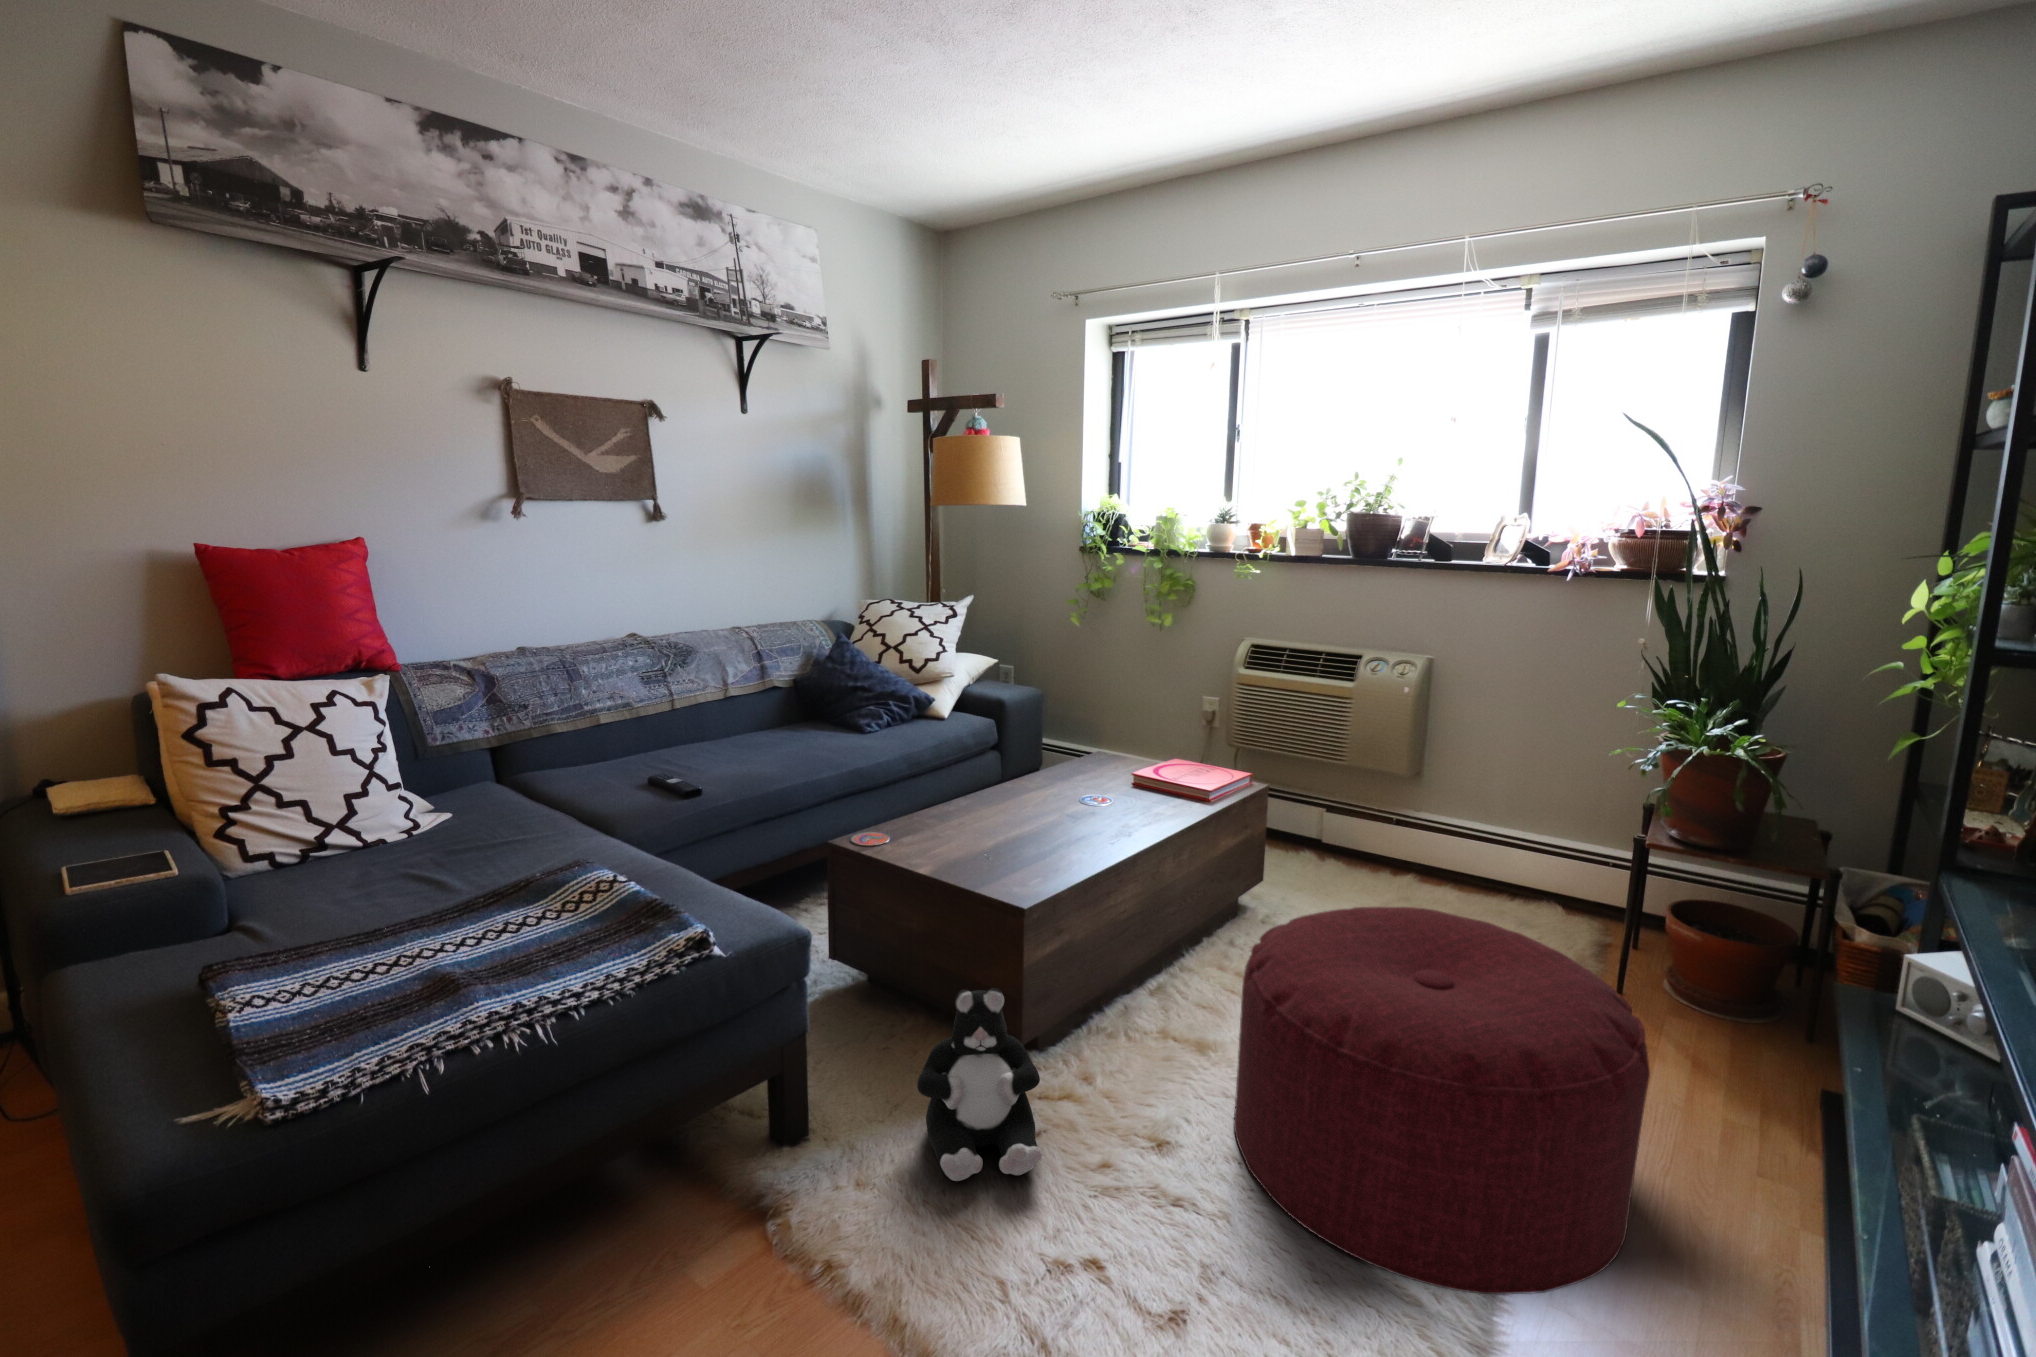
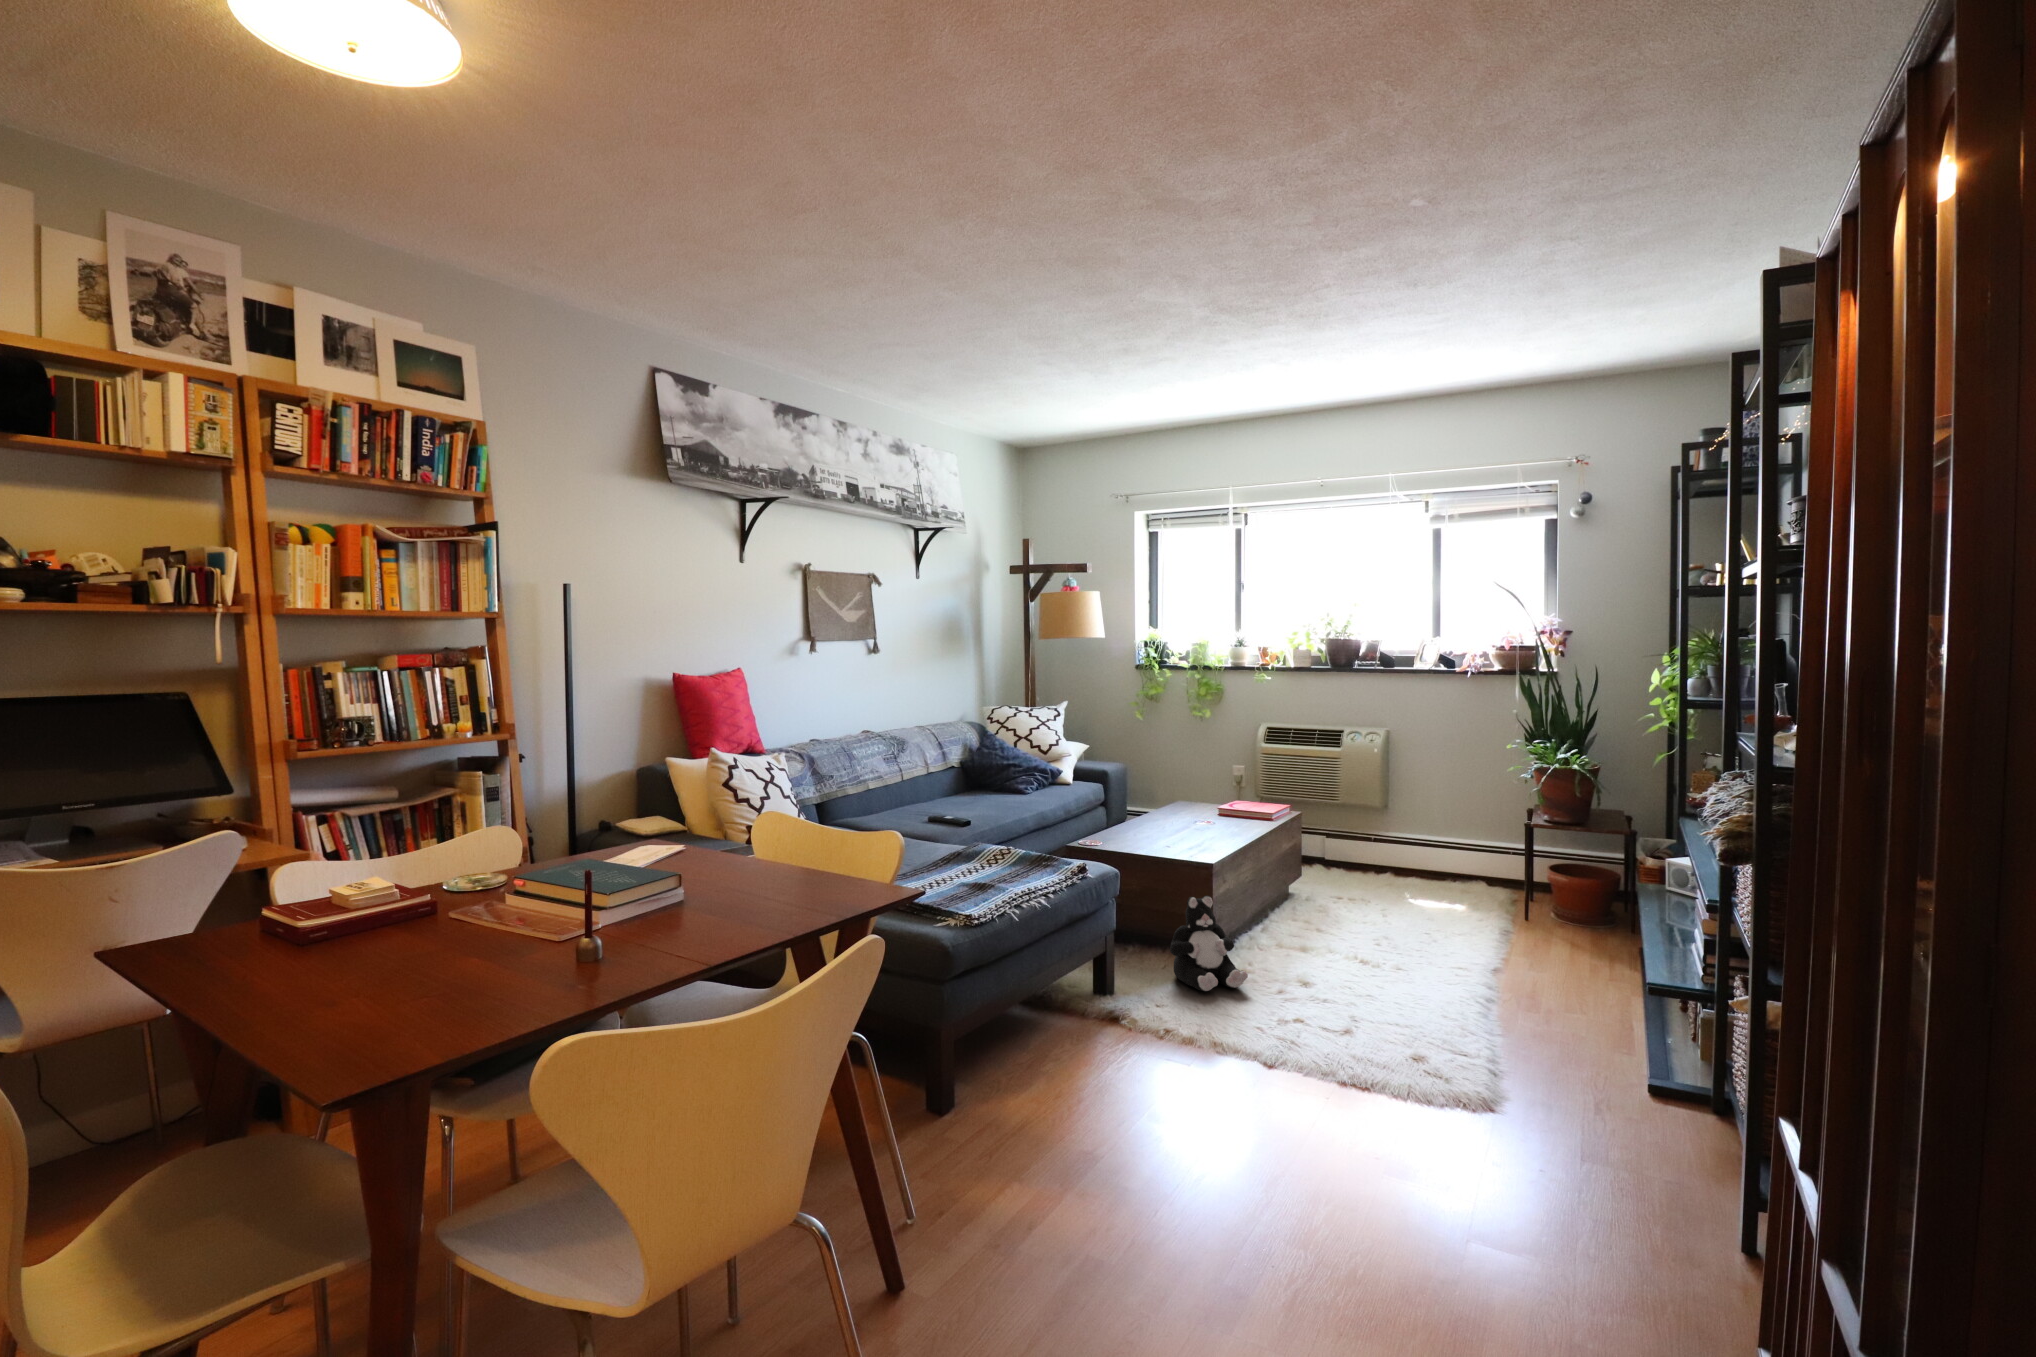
ottoman: present [1234,907,1650,1294] -> none [1333,850,1543,1008]

